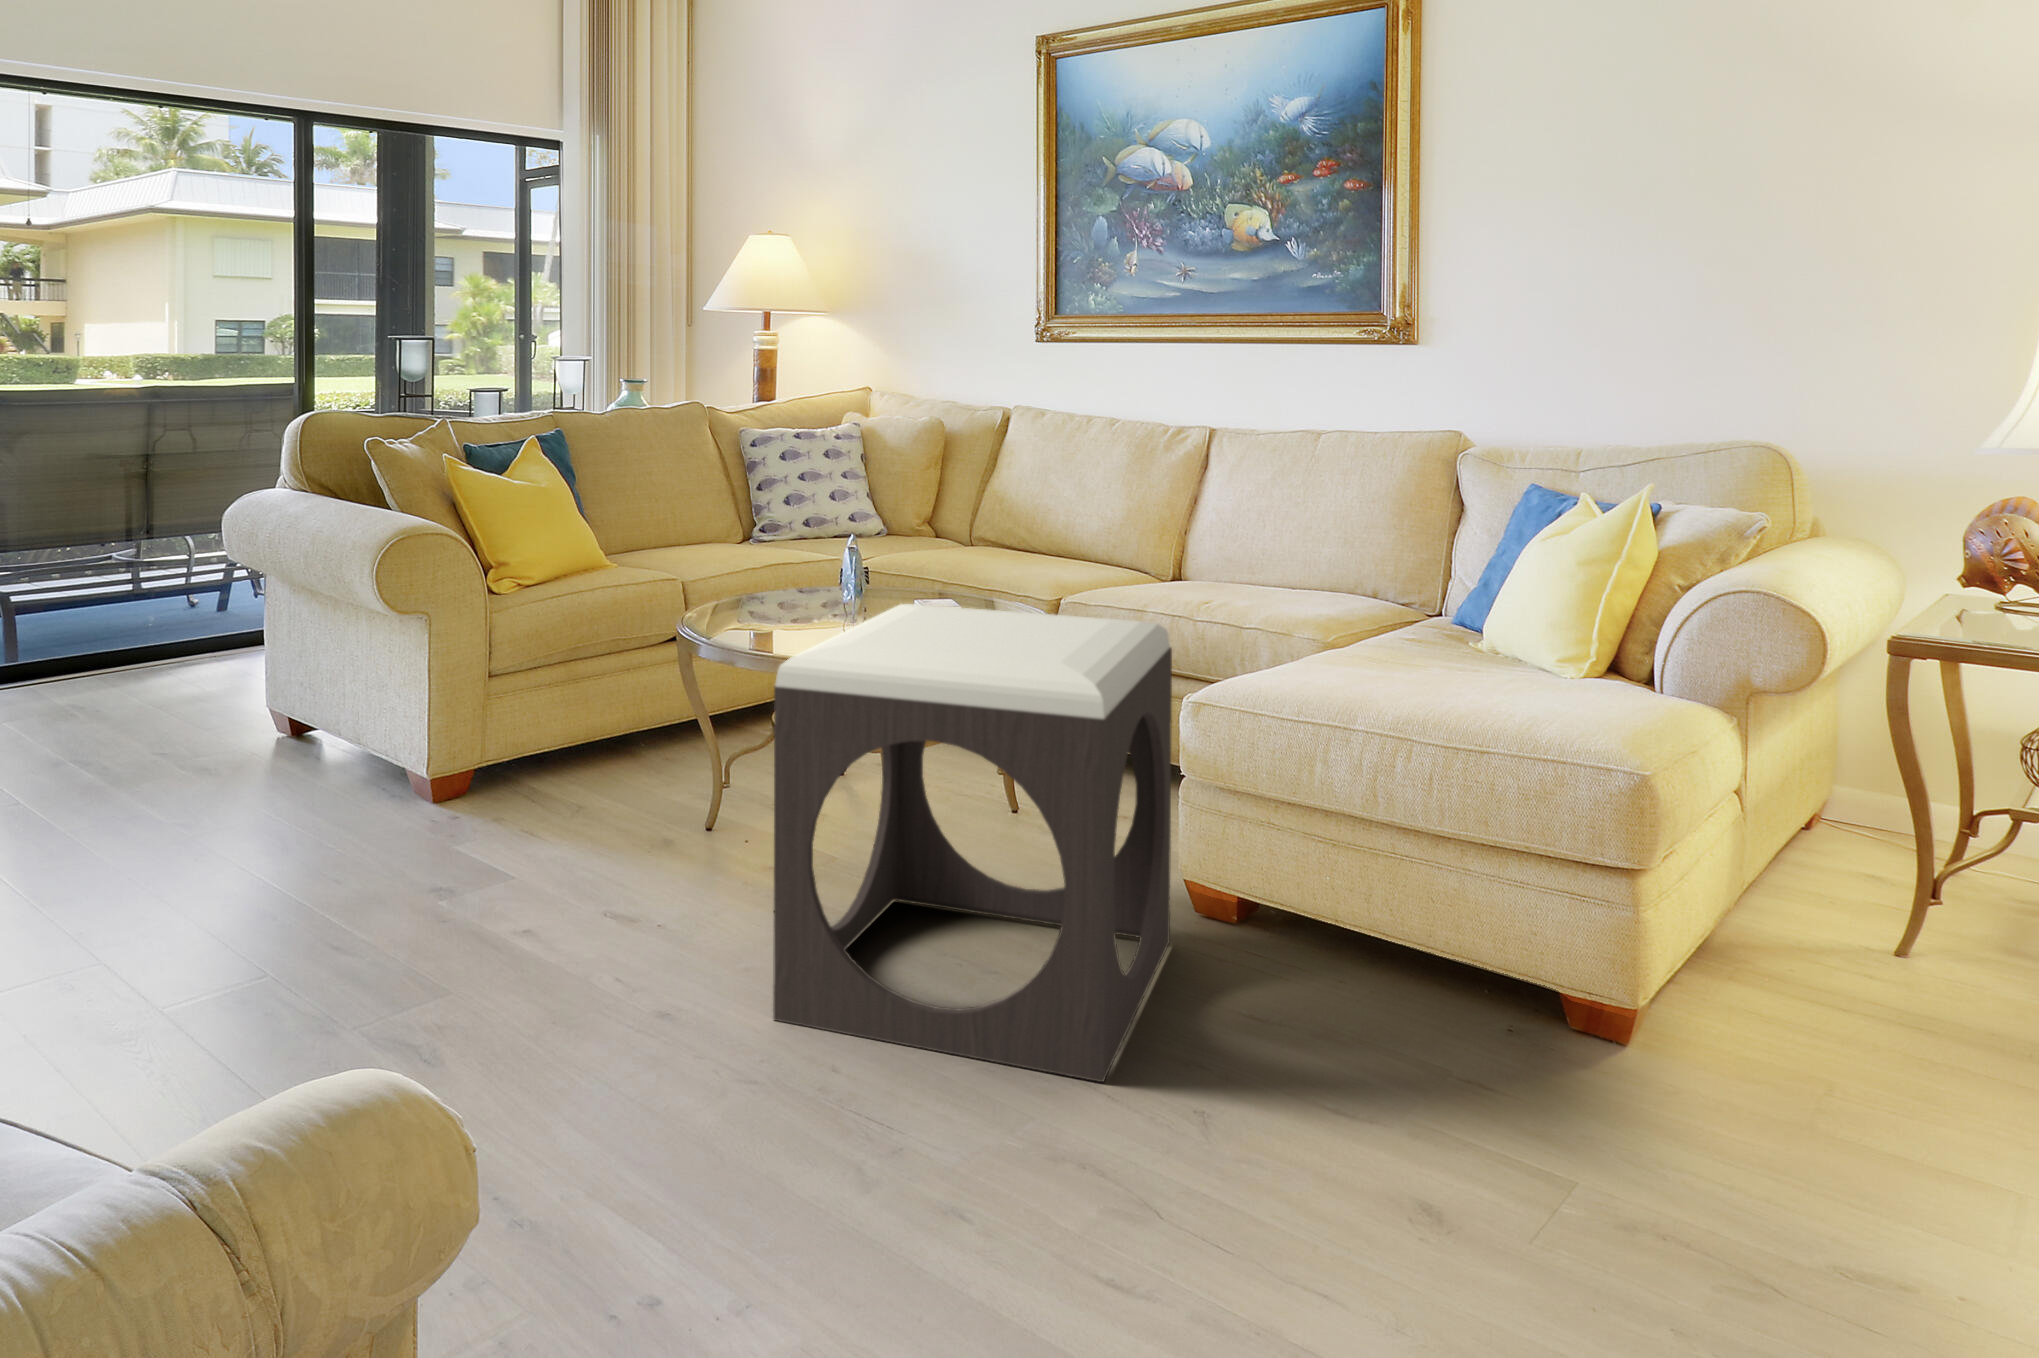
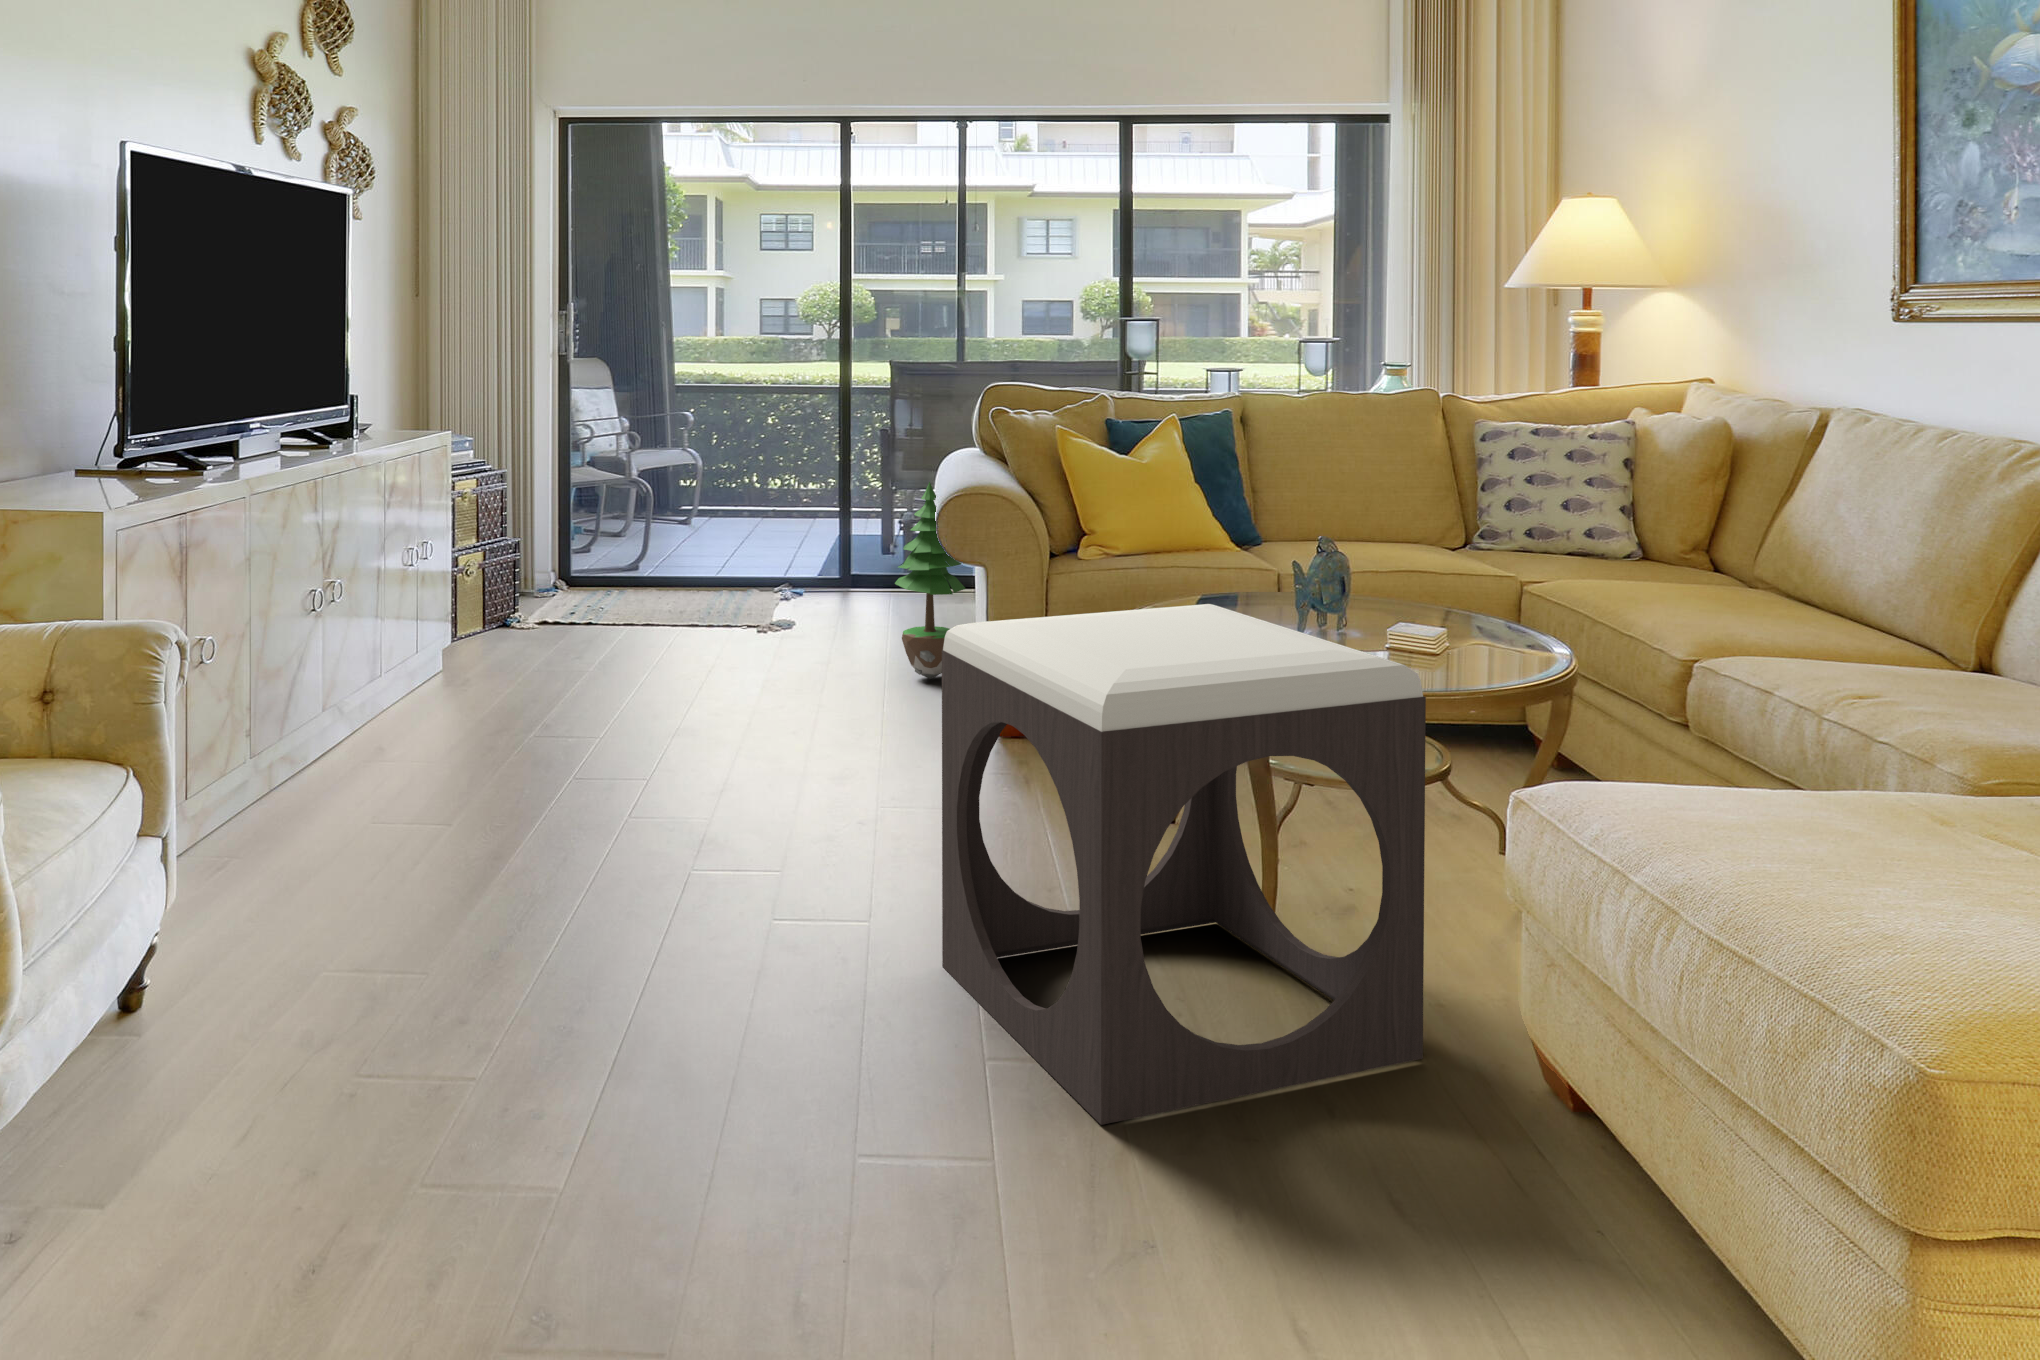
potted tree: none [201,529,292,763] -> present [895,482,965,679]

